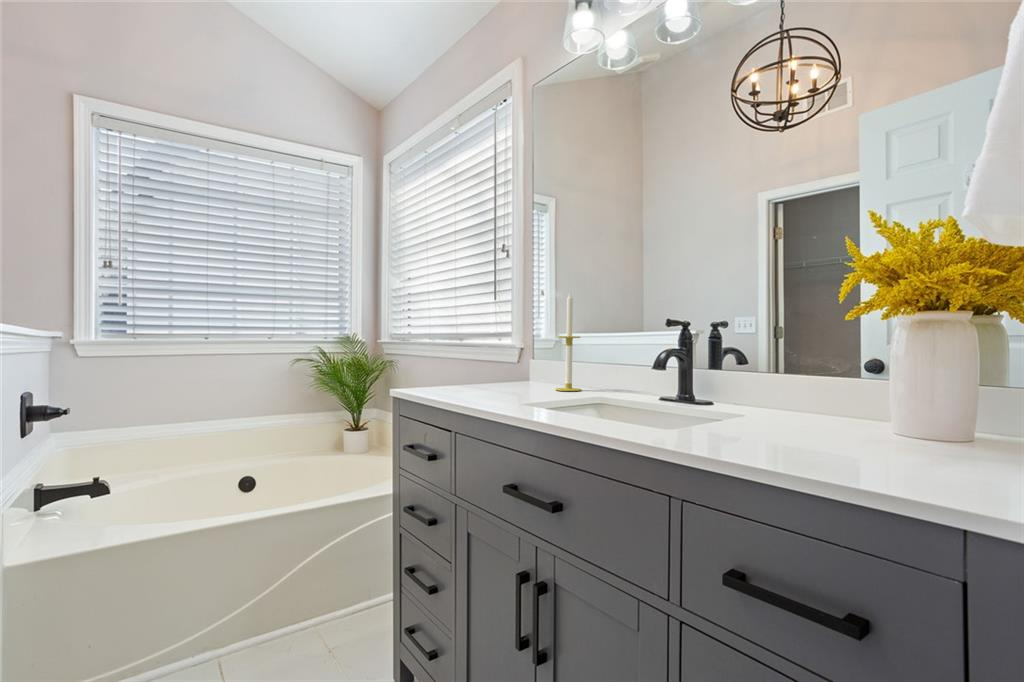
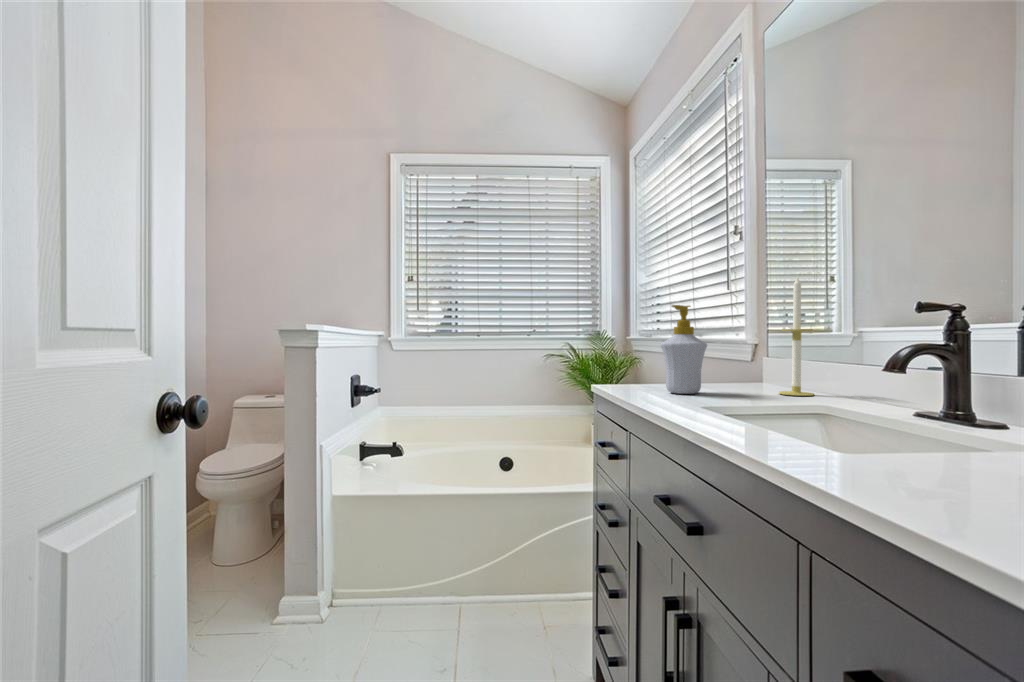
soap bottle: none [462,312,504,394] -> present [661,305,707,394]

